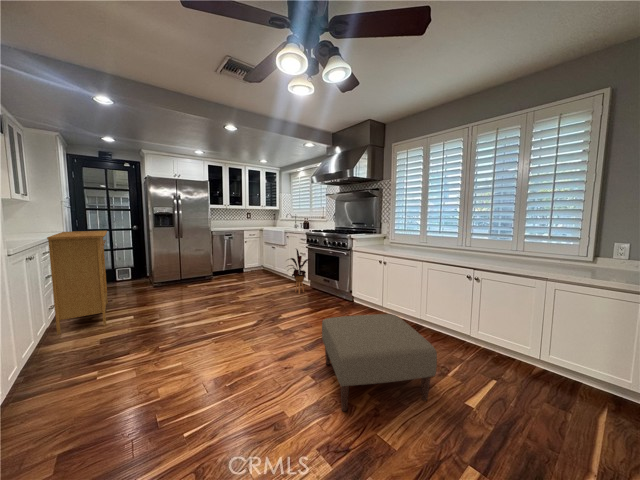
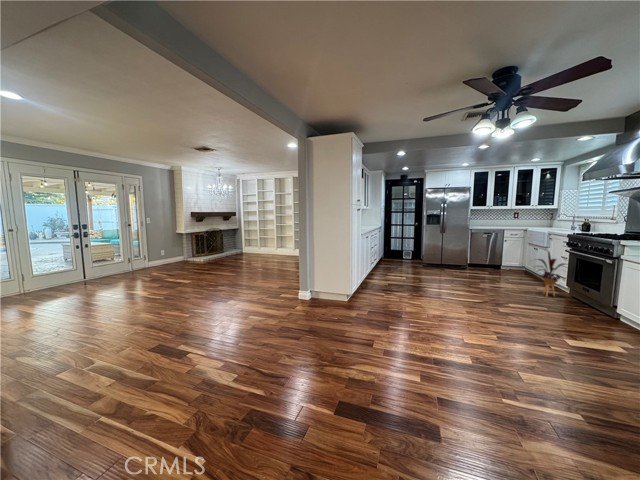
console table: present [47,231,108,335] -> none [372,225,399,278]
ottoman: present [322,314,437,411] -> none [501,303,613,392]

